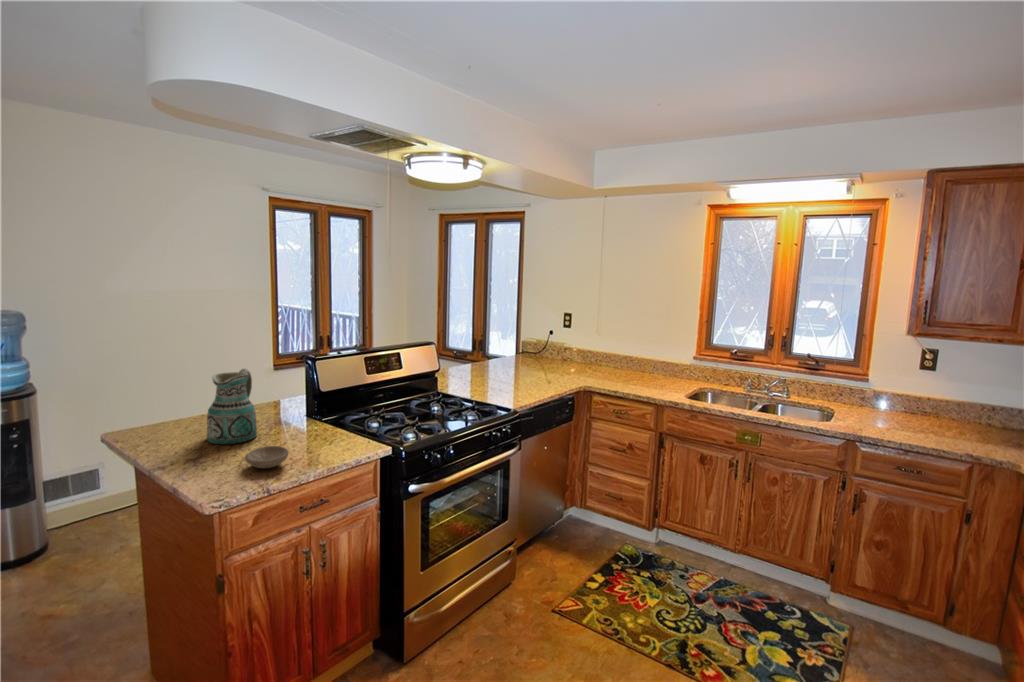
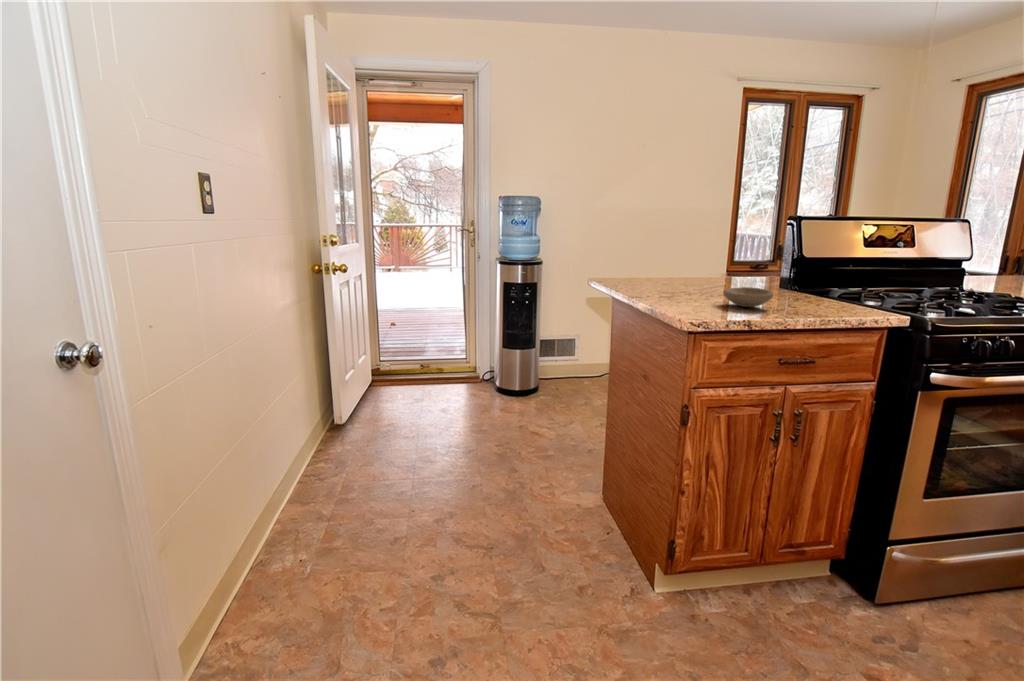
ceramic pitcher: present [207,369,257,444] -> none [678,217,730,291]

